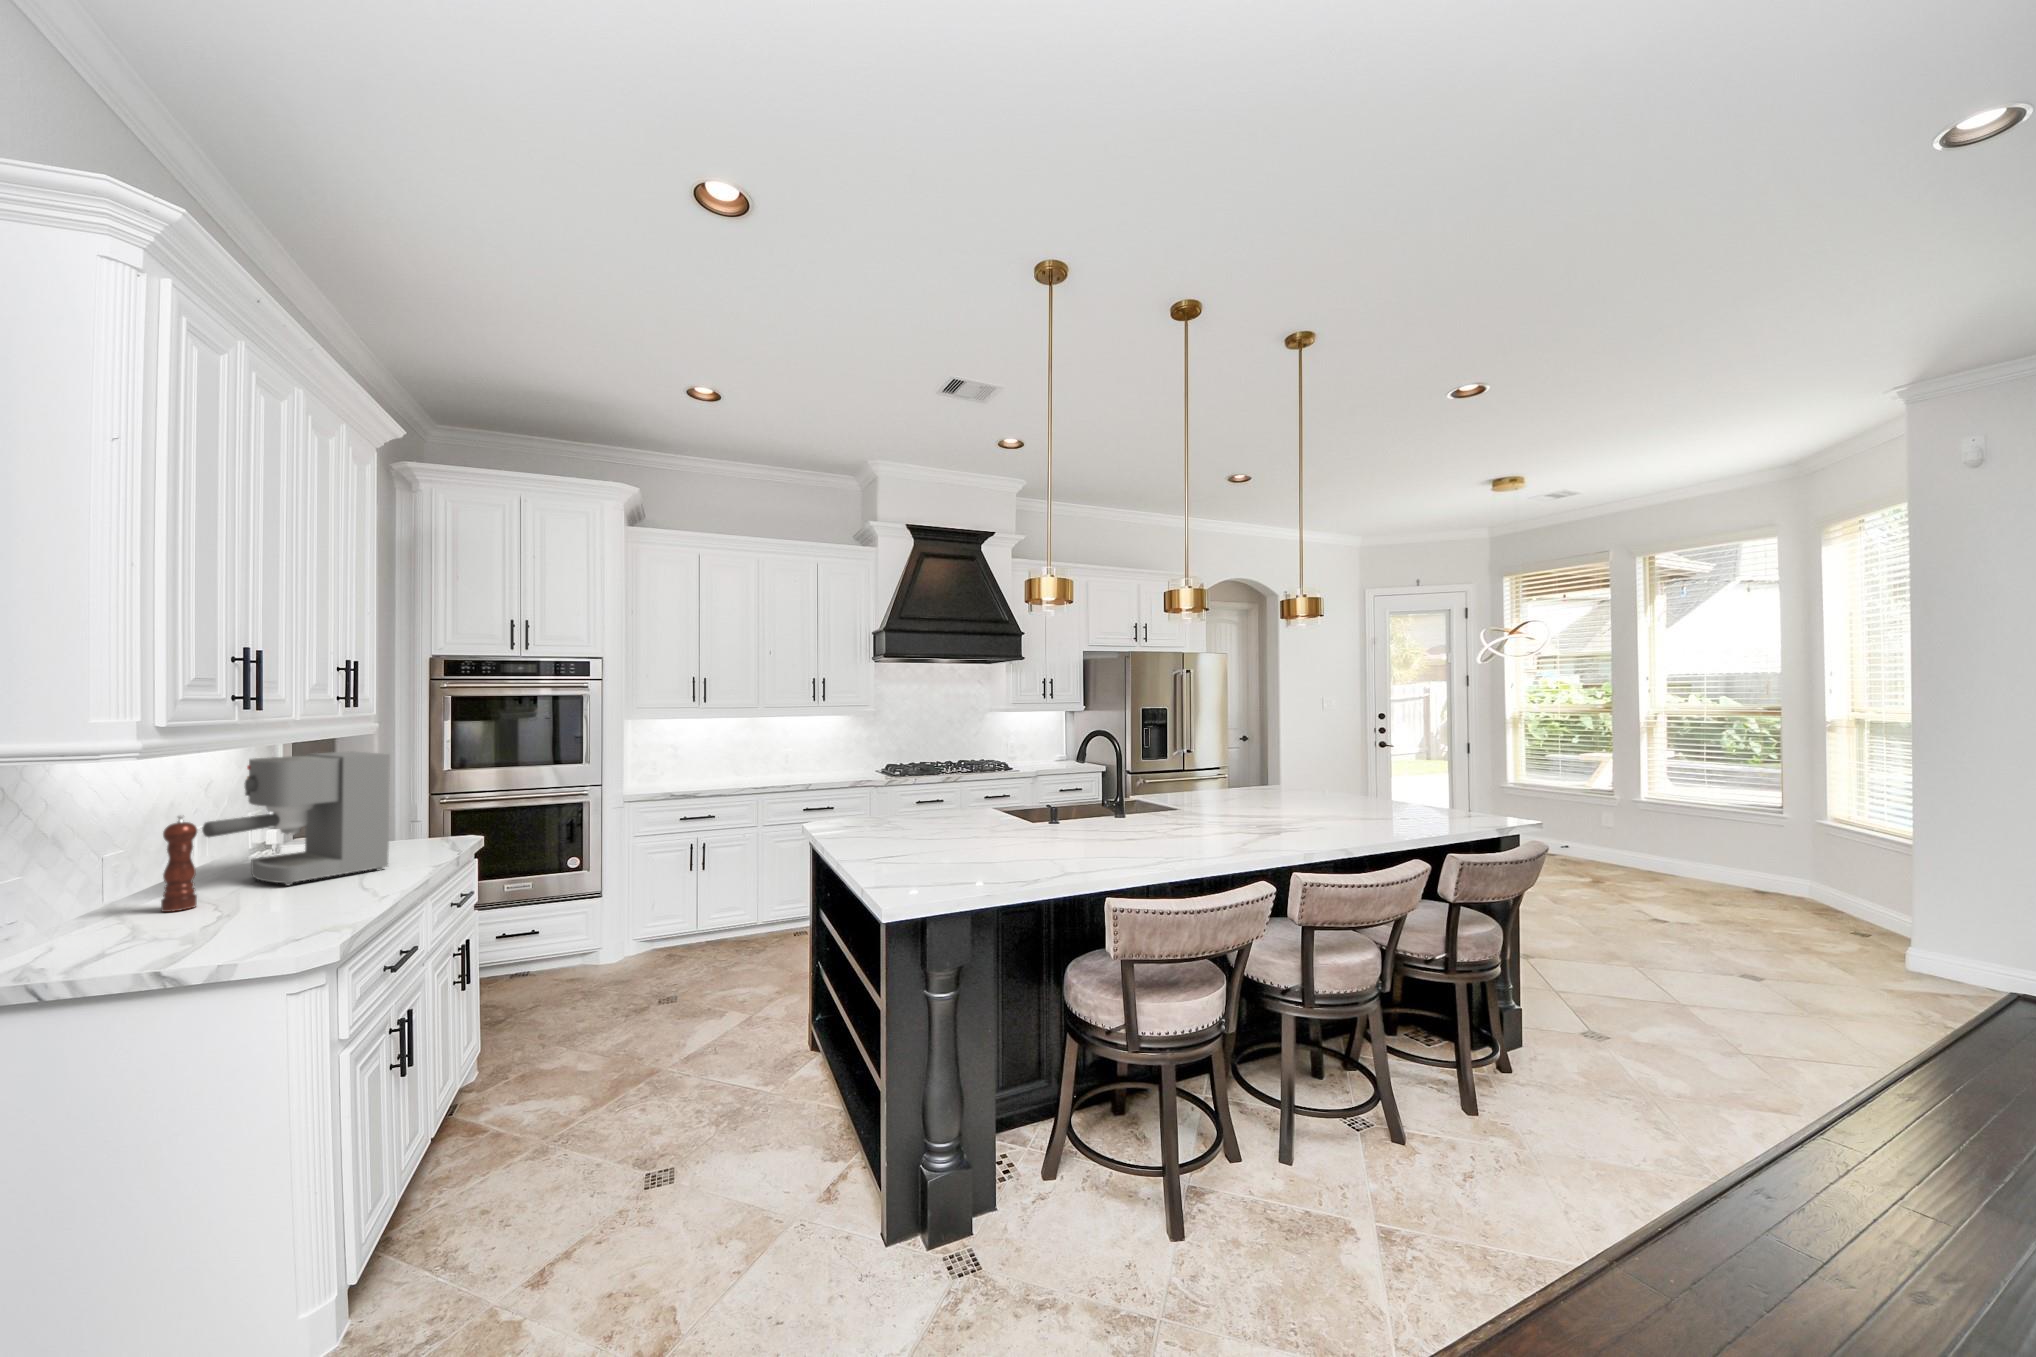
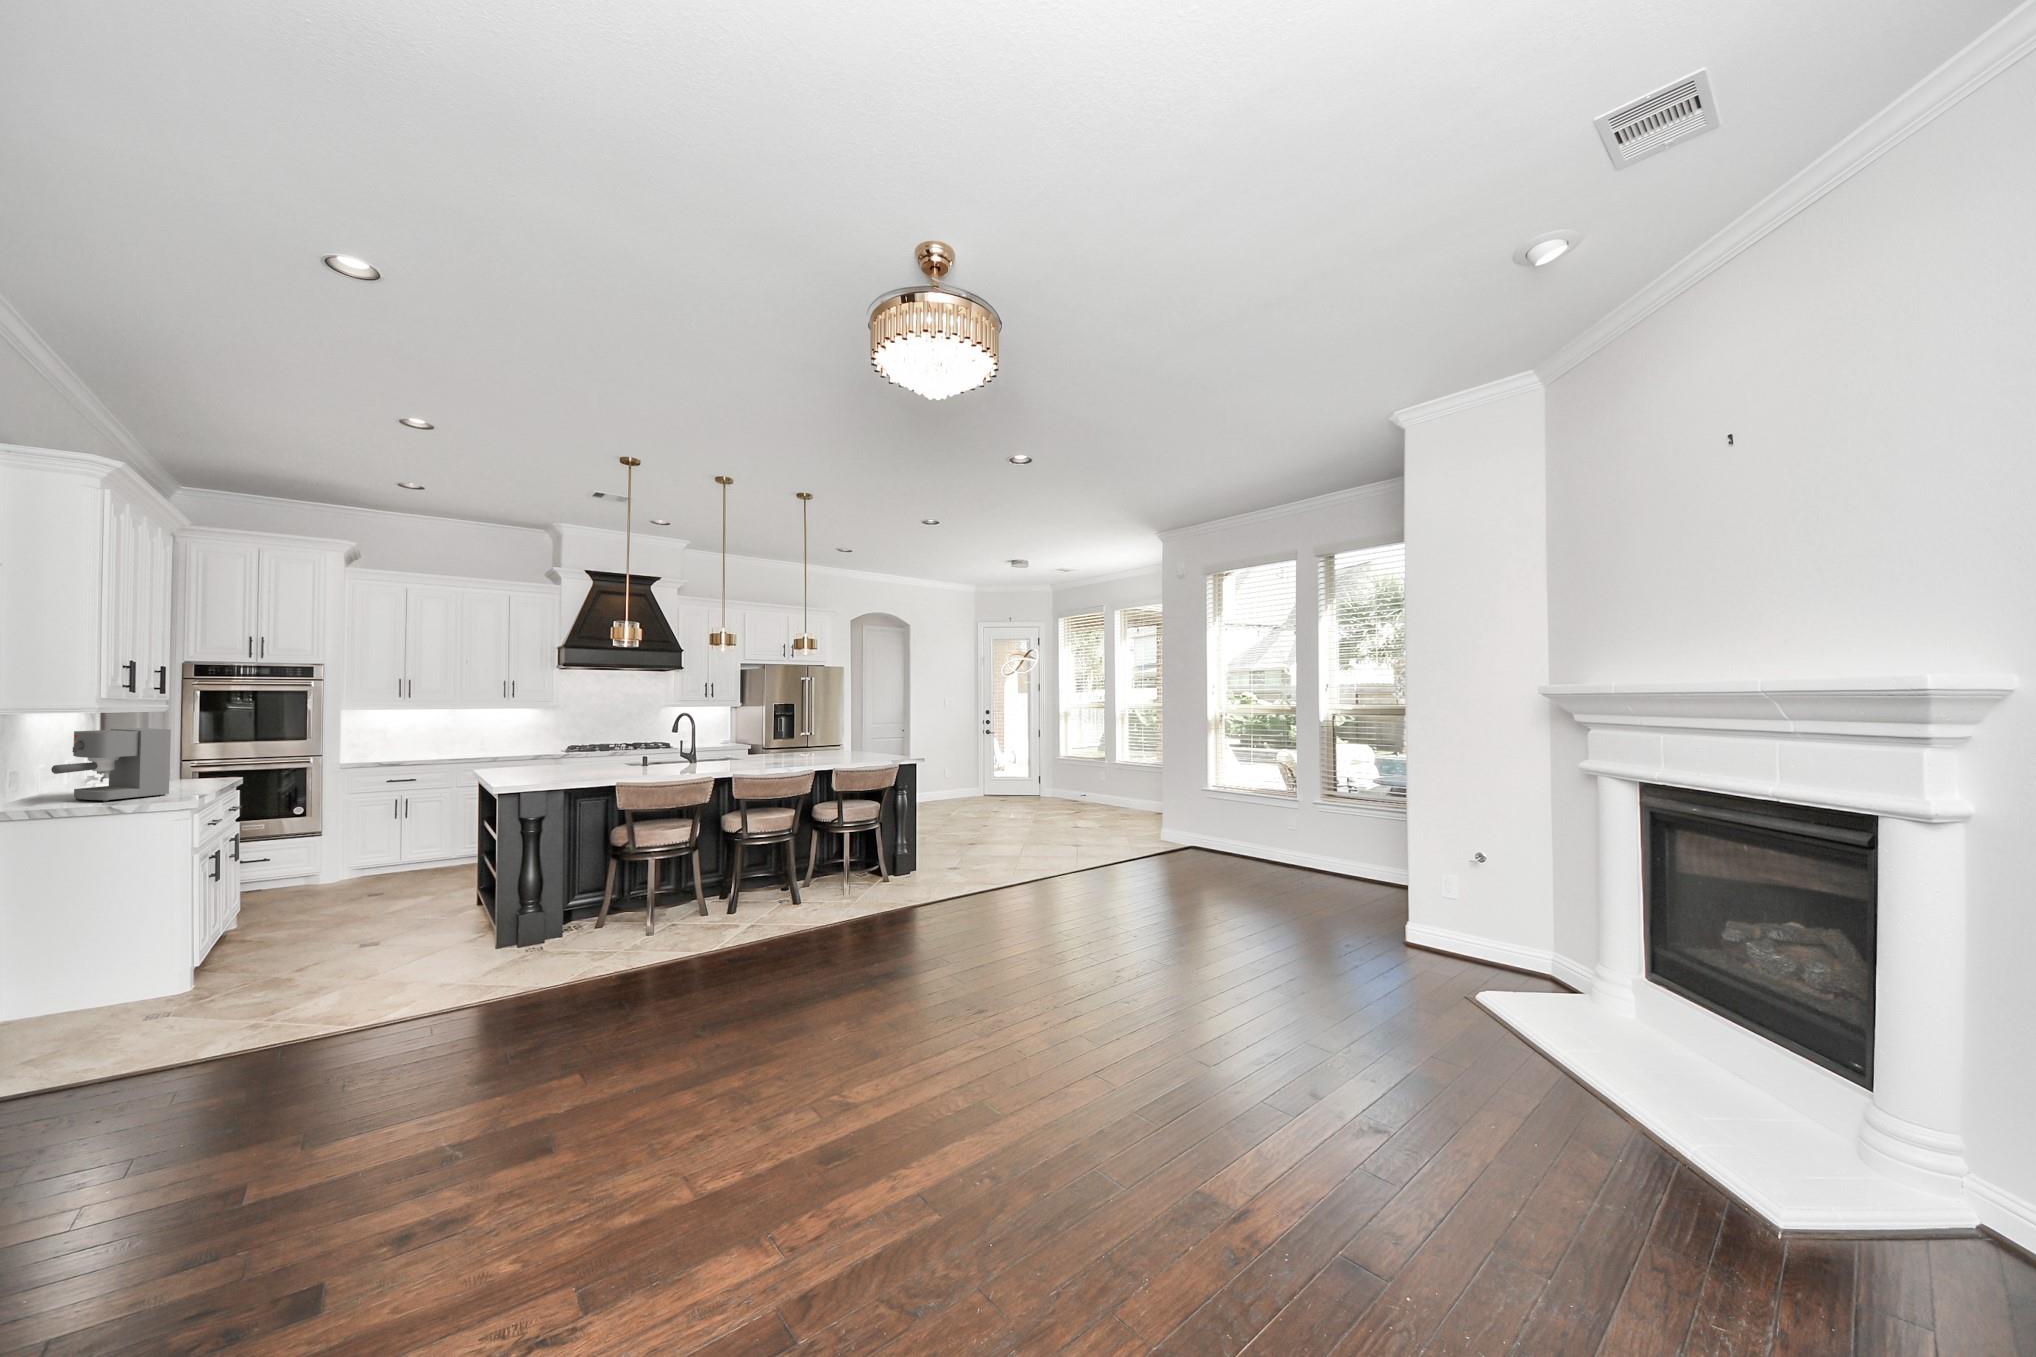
pepper mill: present [161,815,197,912] -> none [32,760,54,811]

